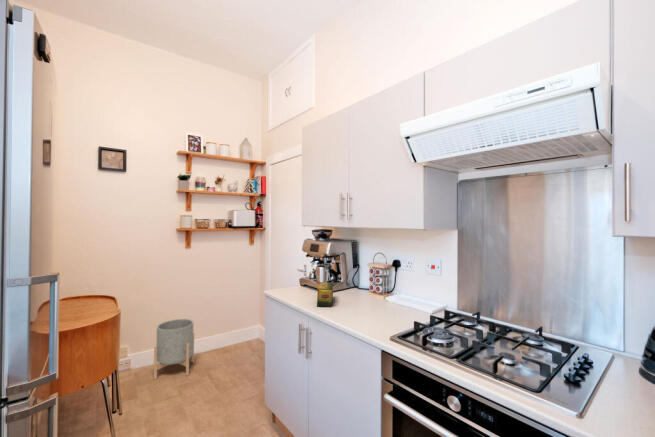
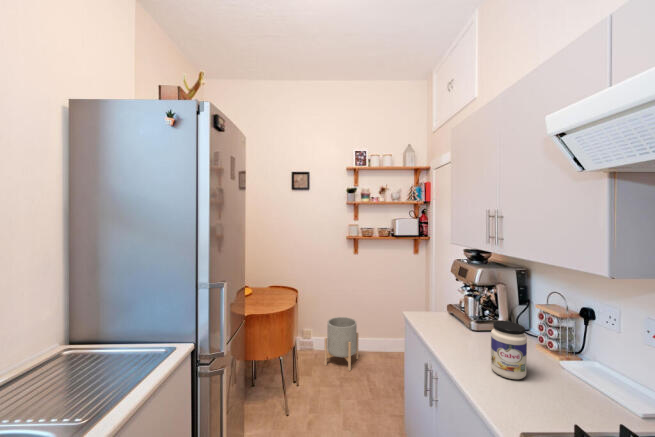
jar: none [352,274,375,313] -> present [491,321,527,379]
tea box: present [317,282,334,307] -> none [448,318,478,354]

